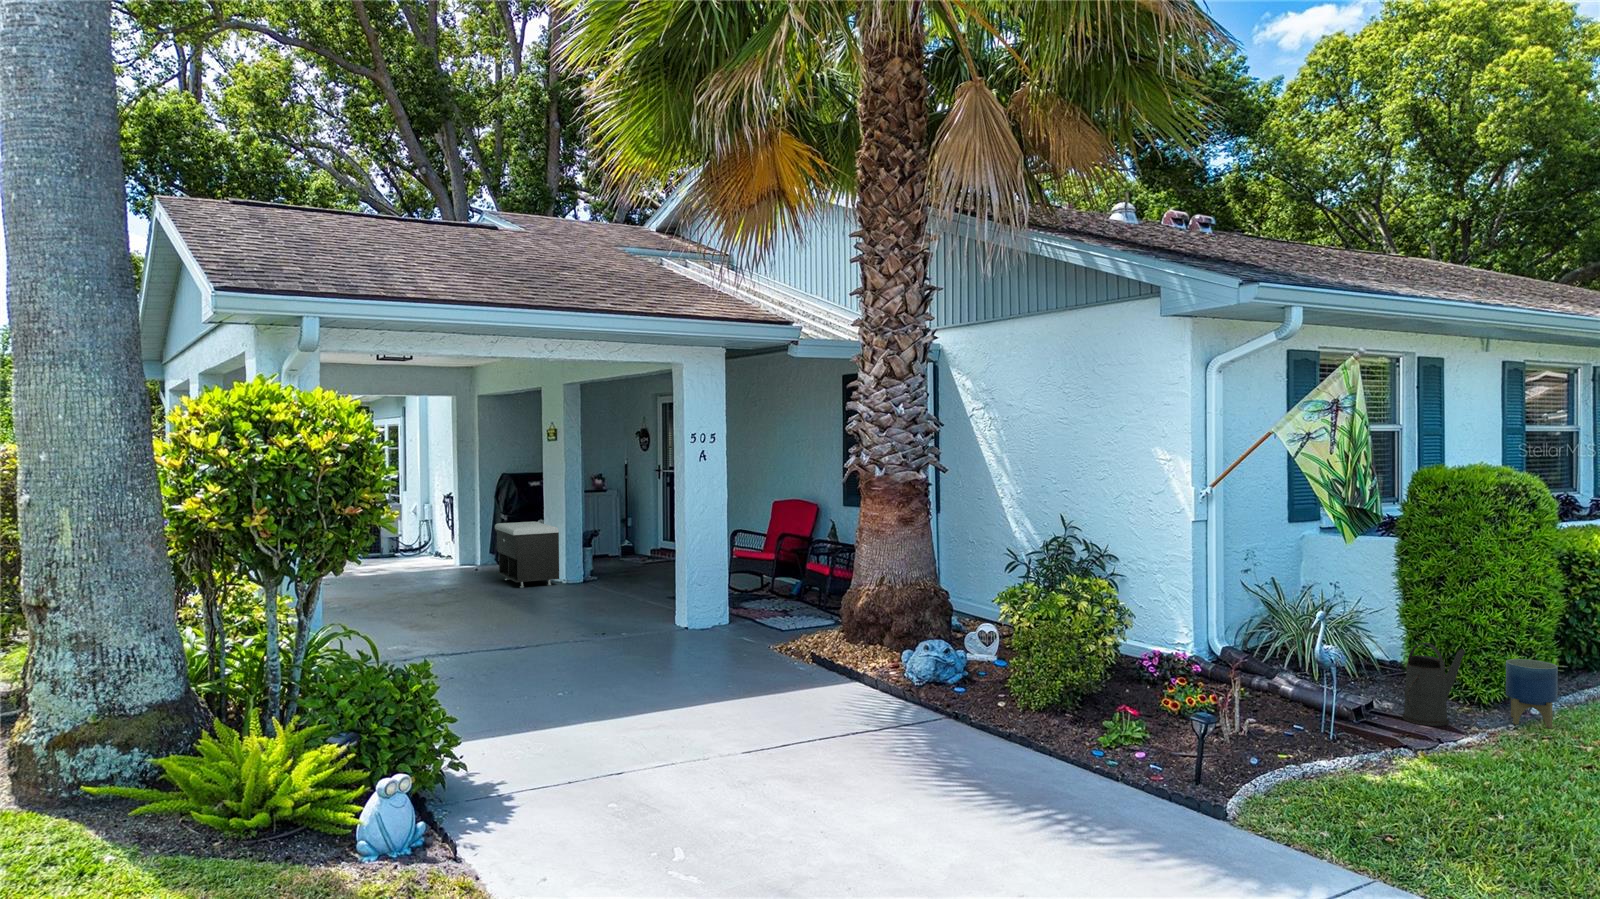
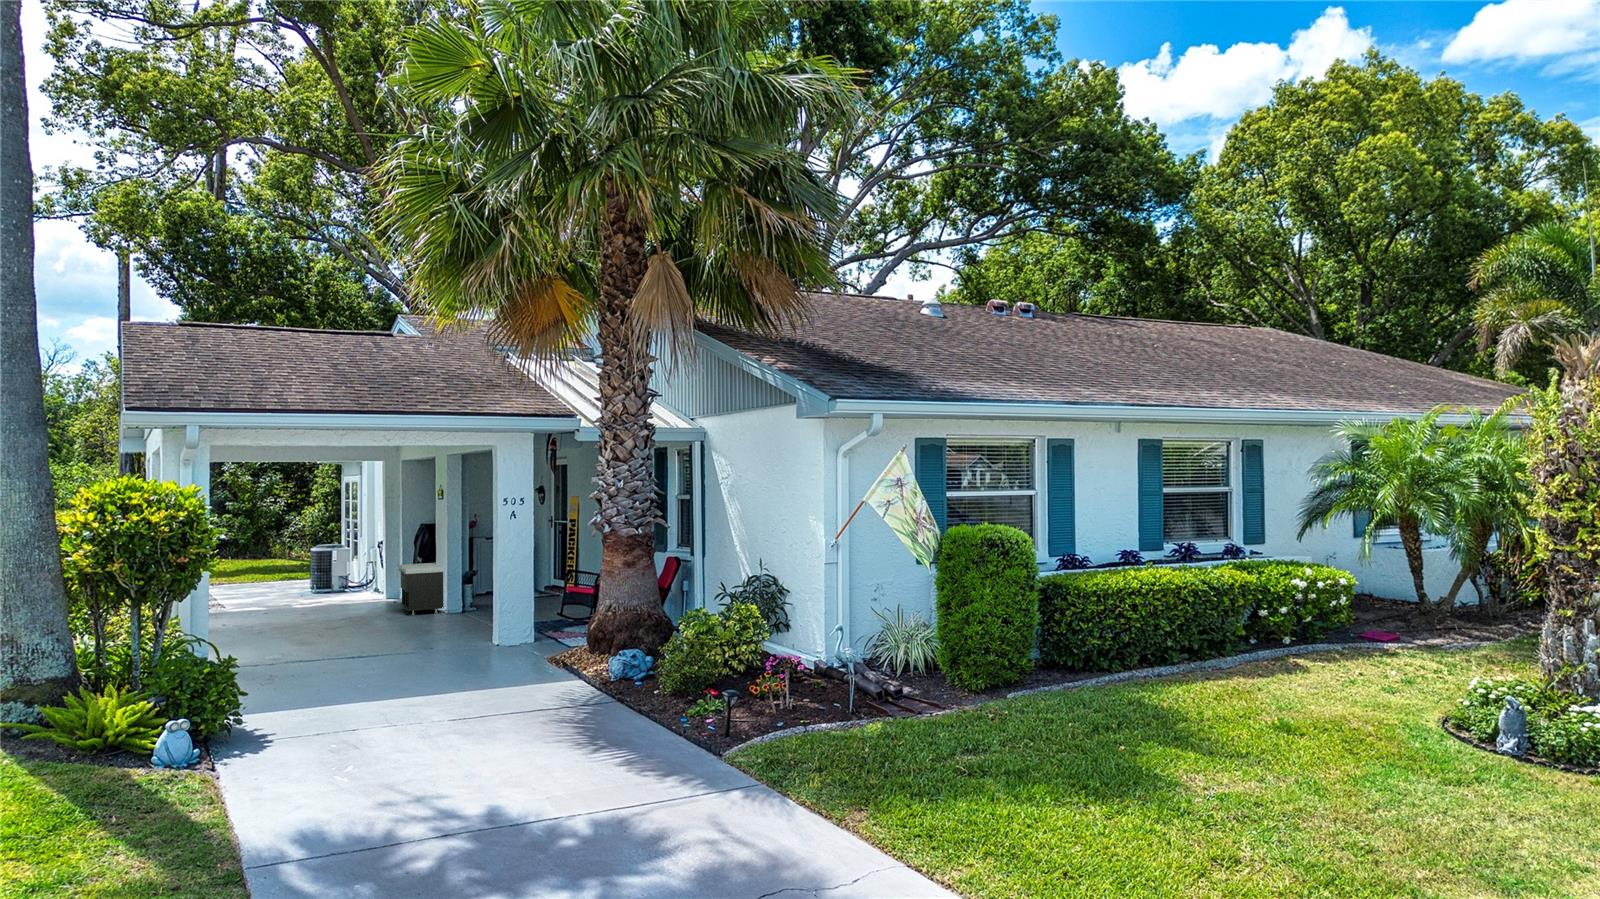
watering can: present [1402,643,1465,726] -> none [909,649,965,705]
planter: present [1506,659,1558,728] -> none [983,660,1012,707]

